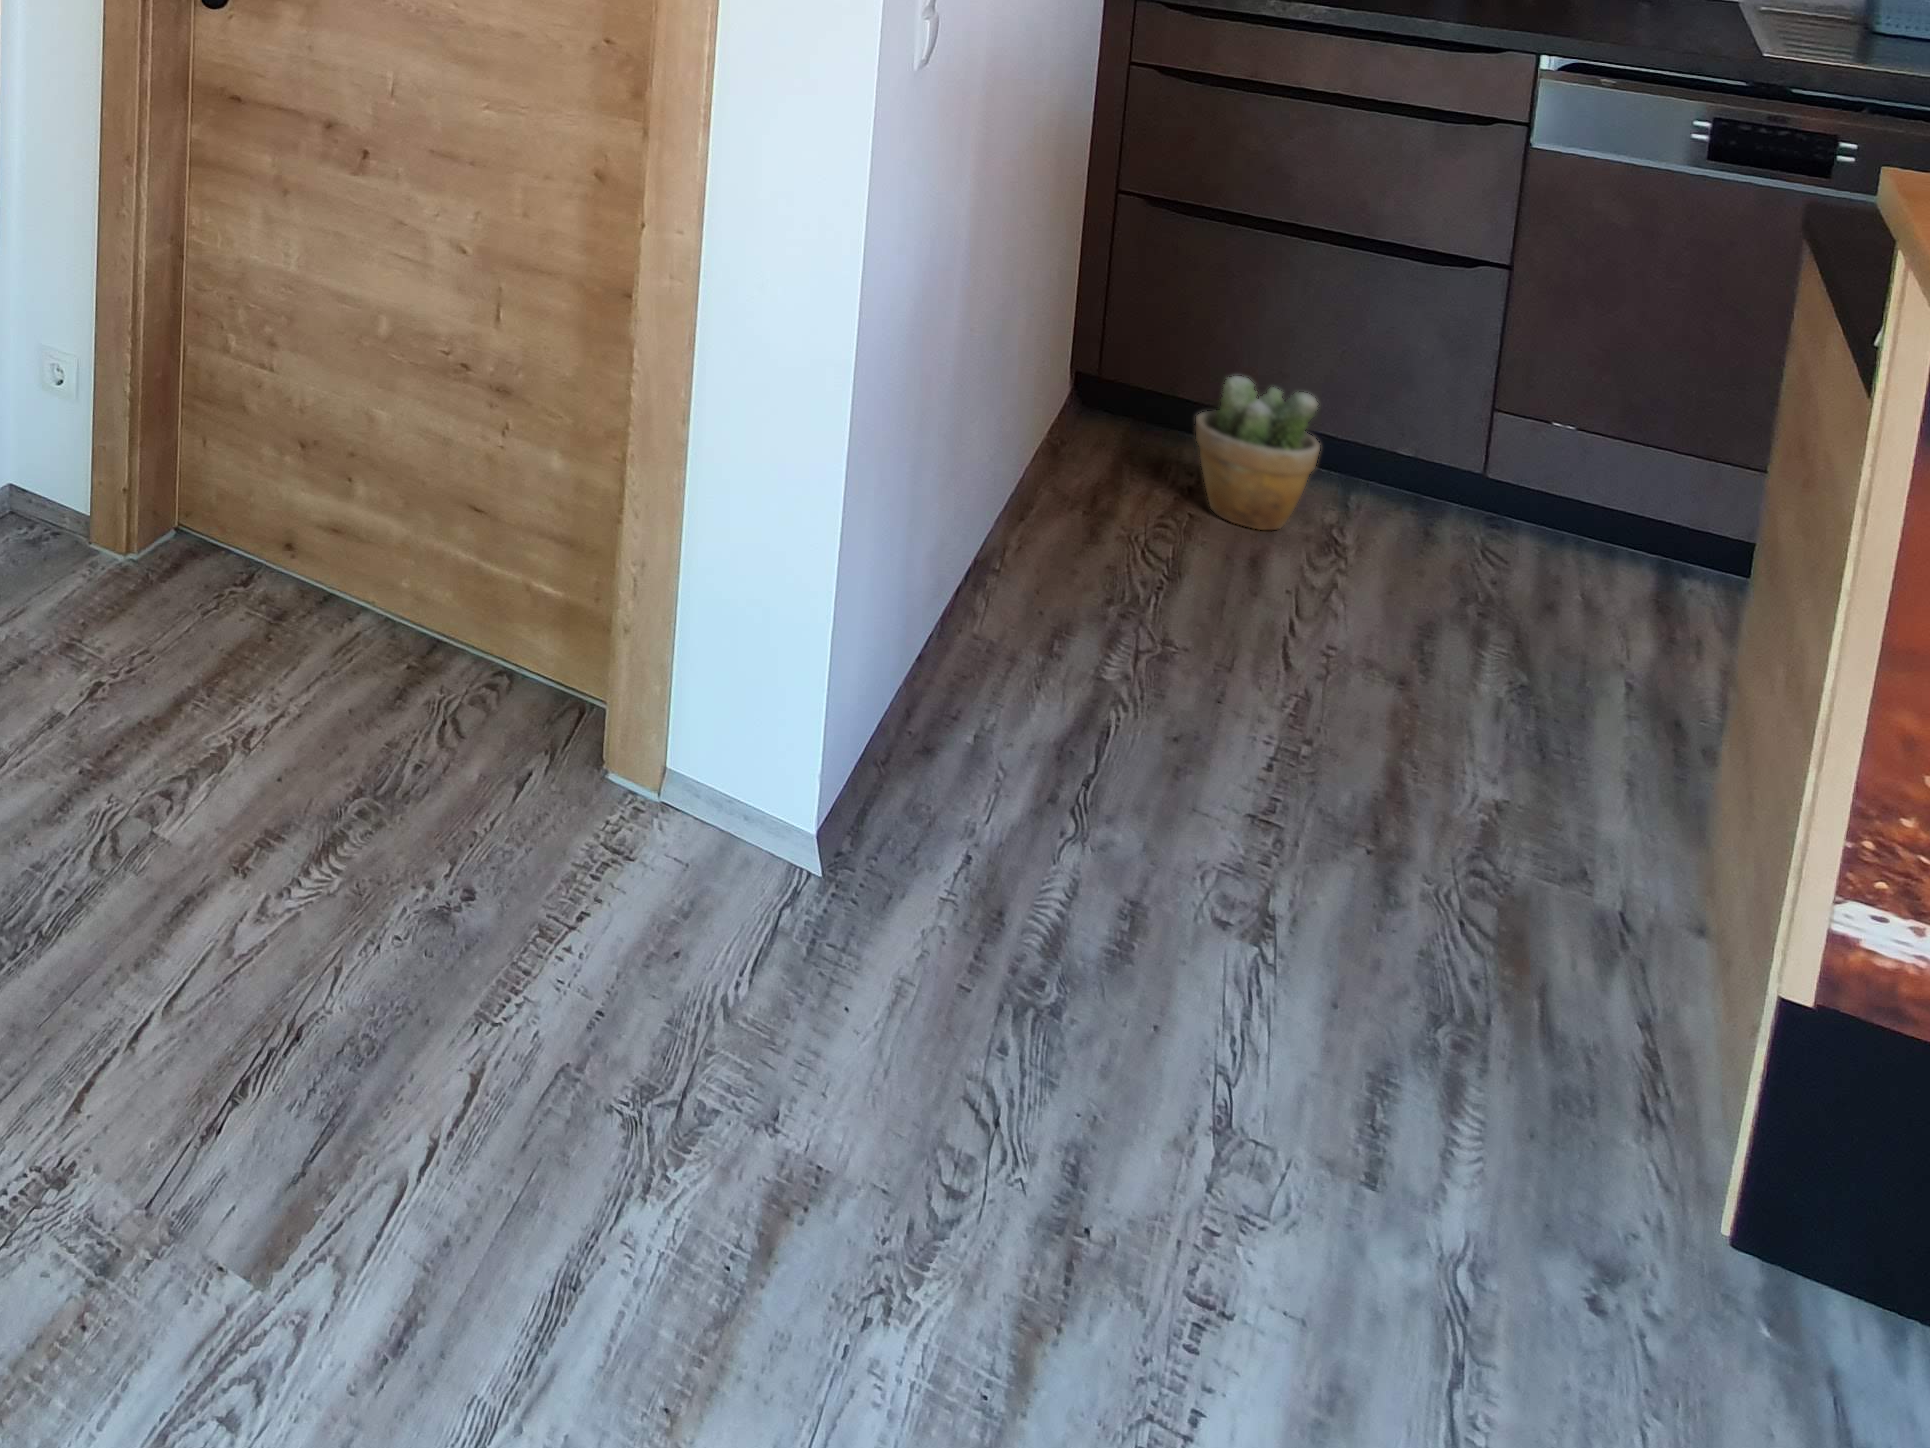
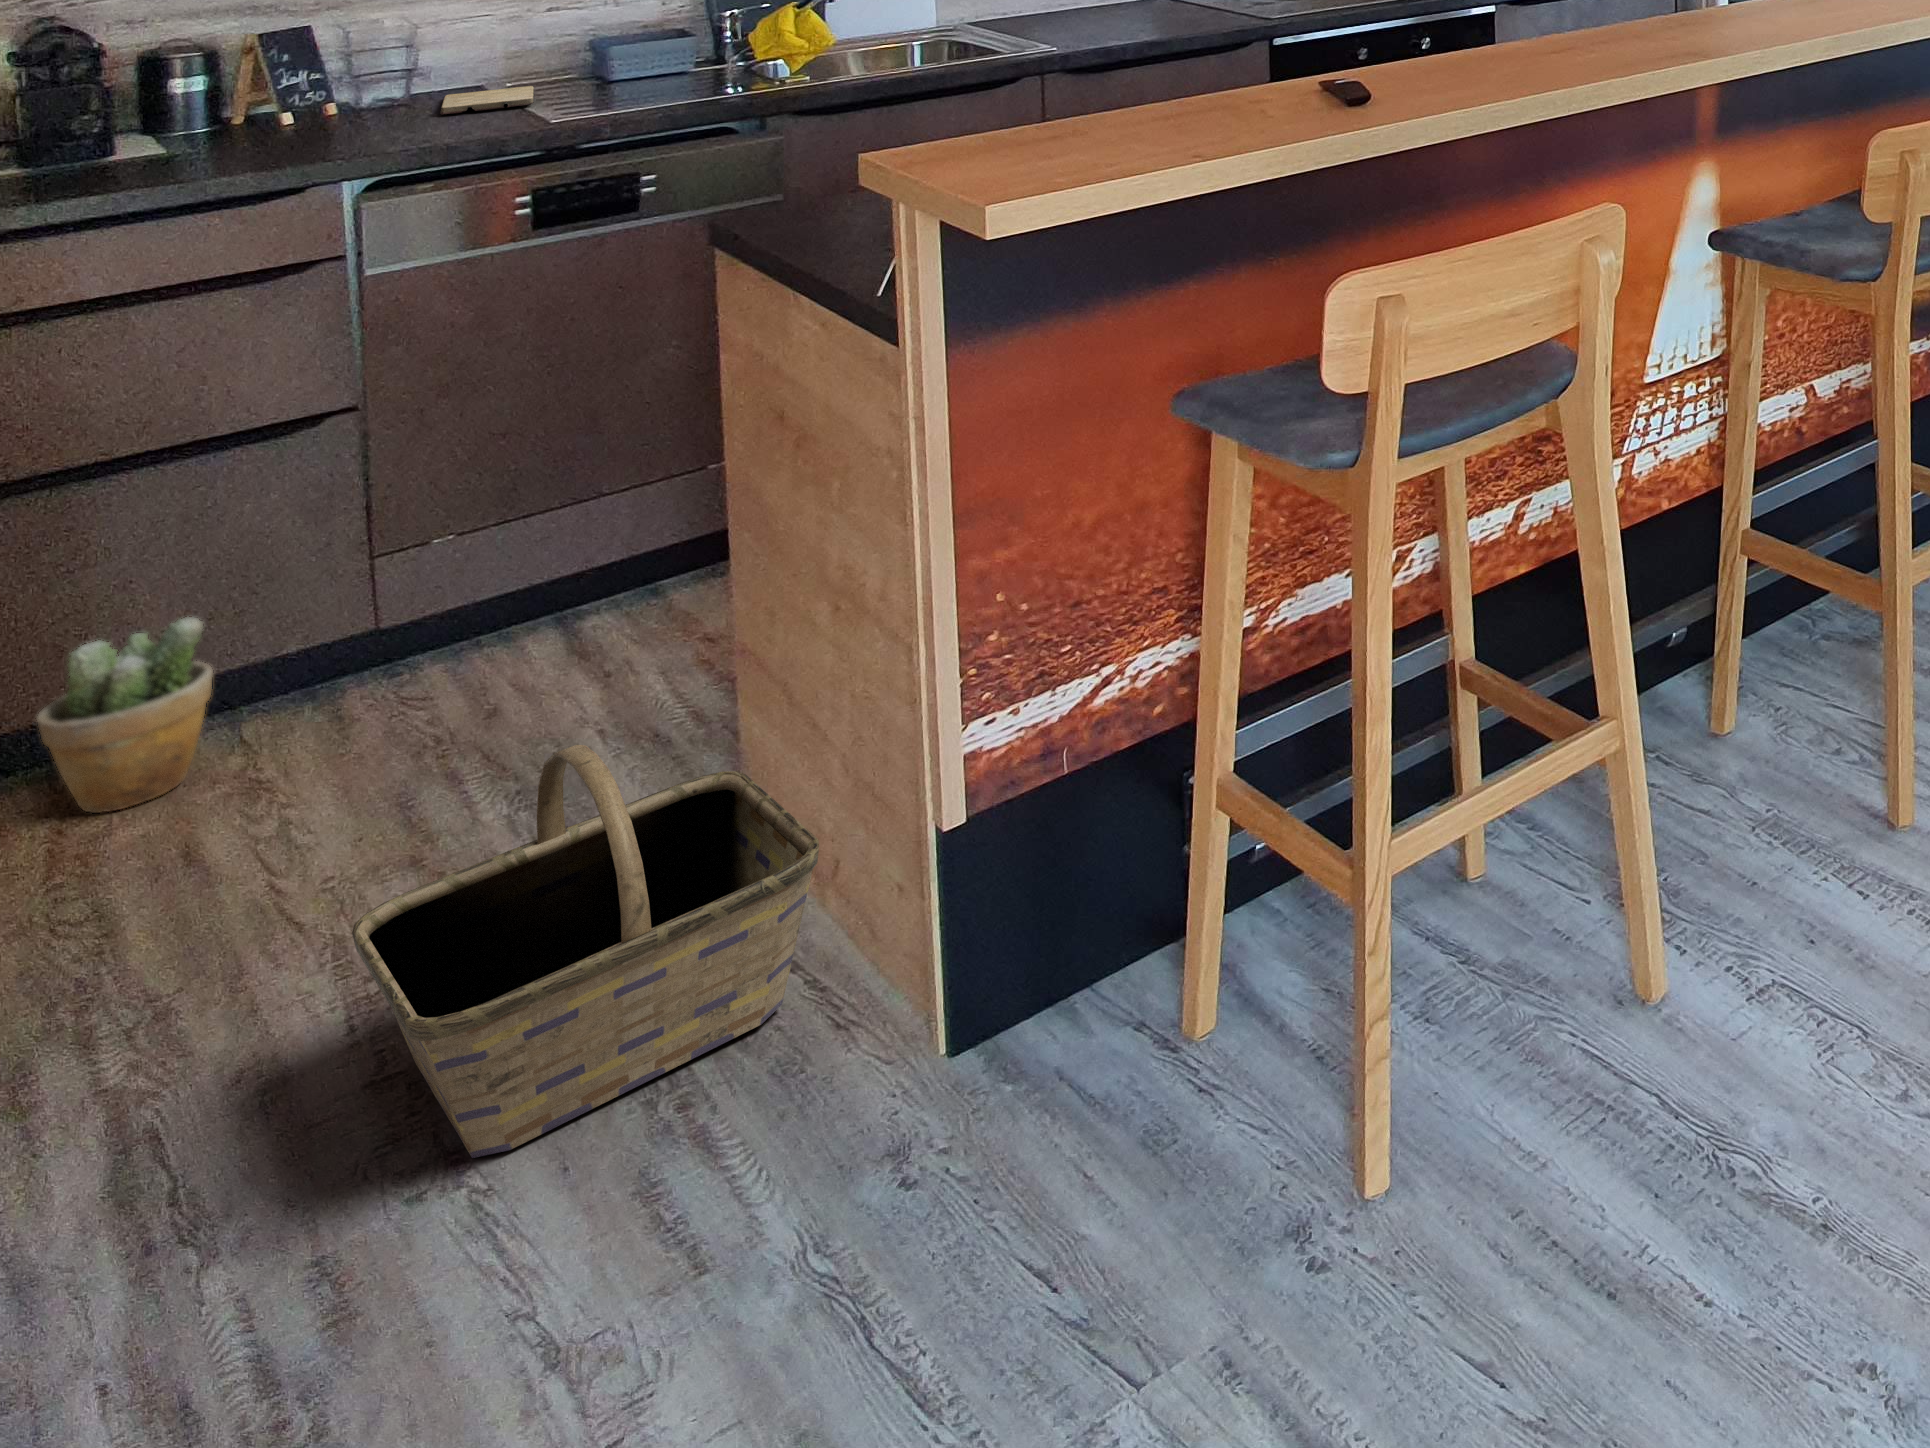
cutting board: none [1660,7,1779,39] -> present [440,86,534,115]
basket: none [1250,651,1670,1048] -> present [352,745,819,1158]

